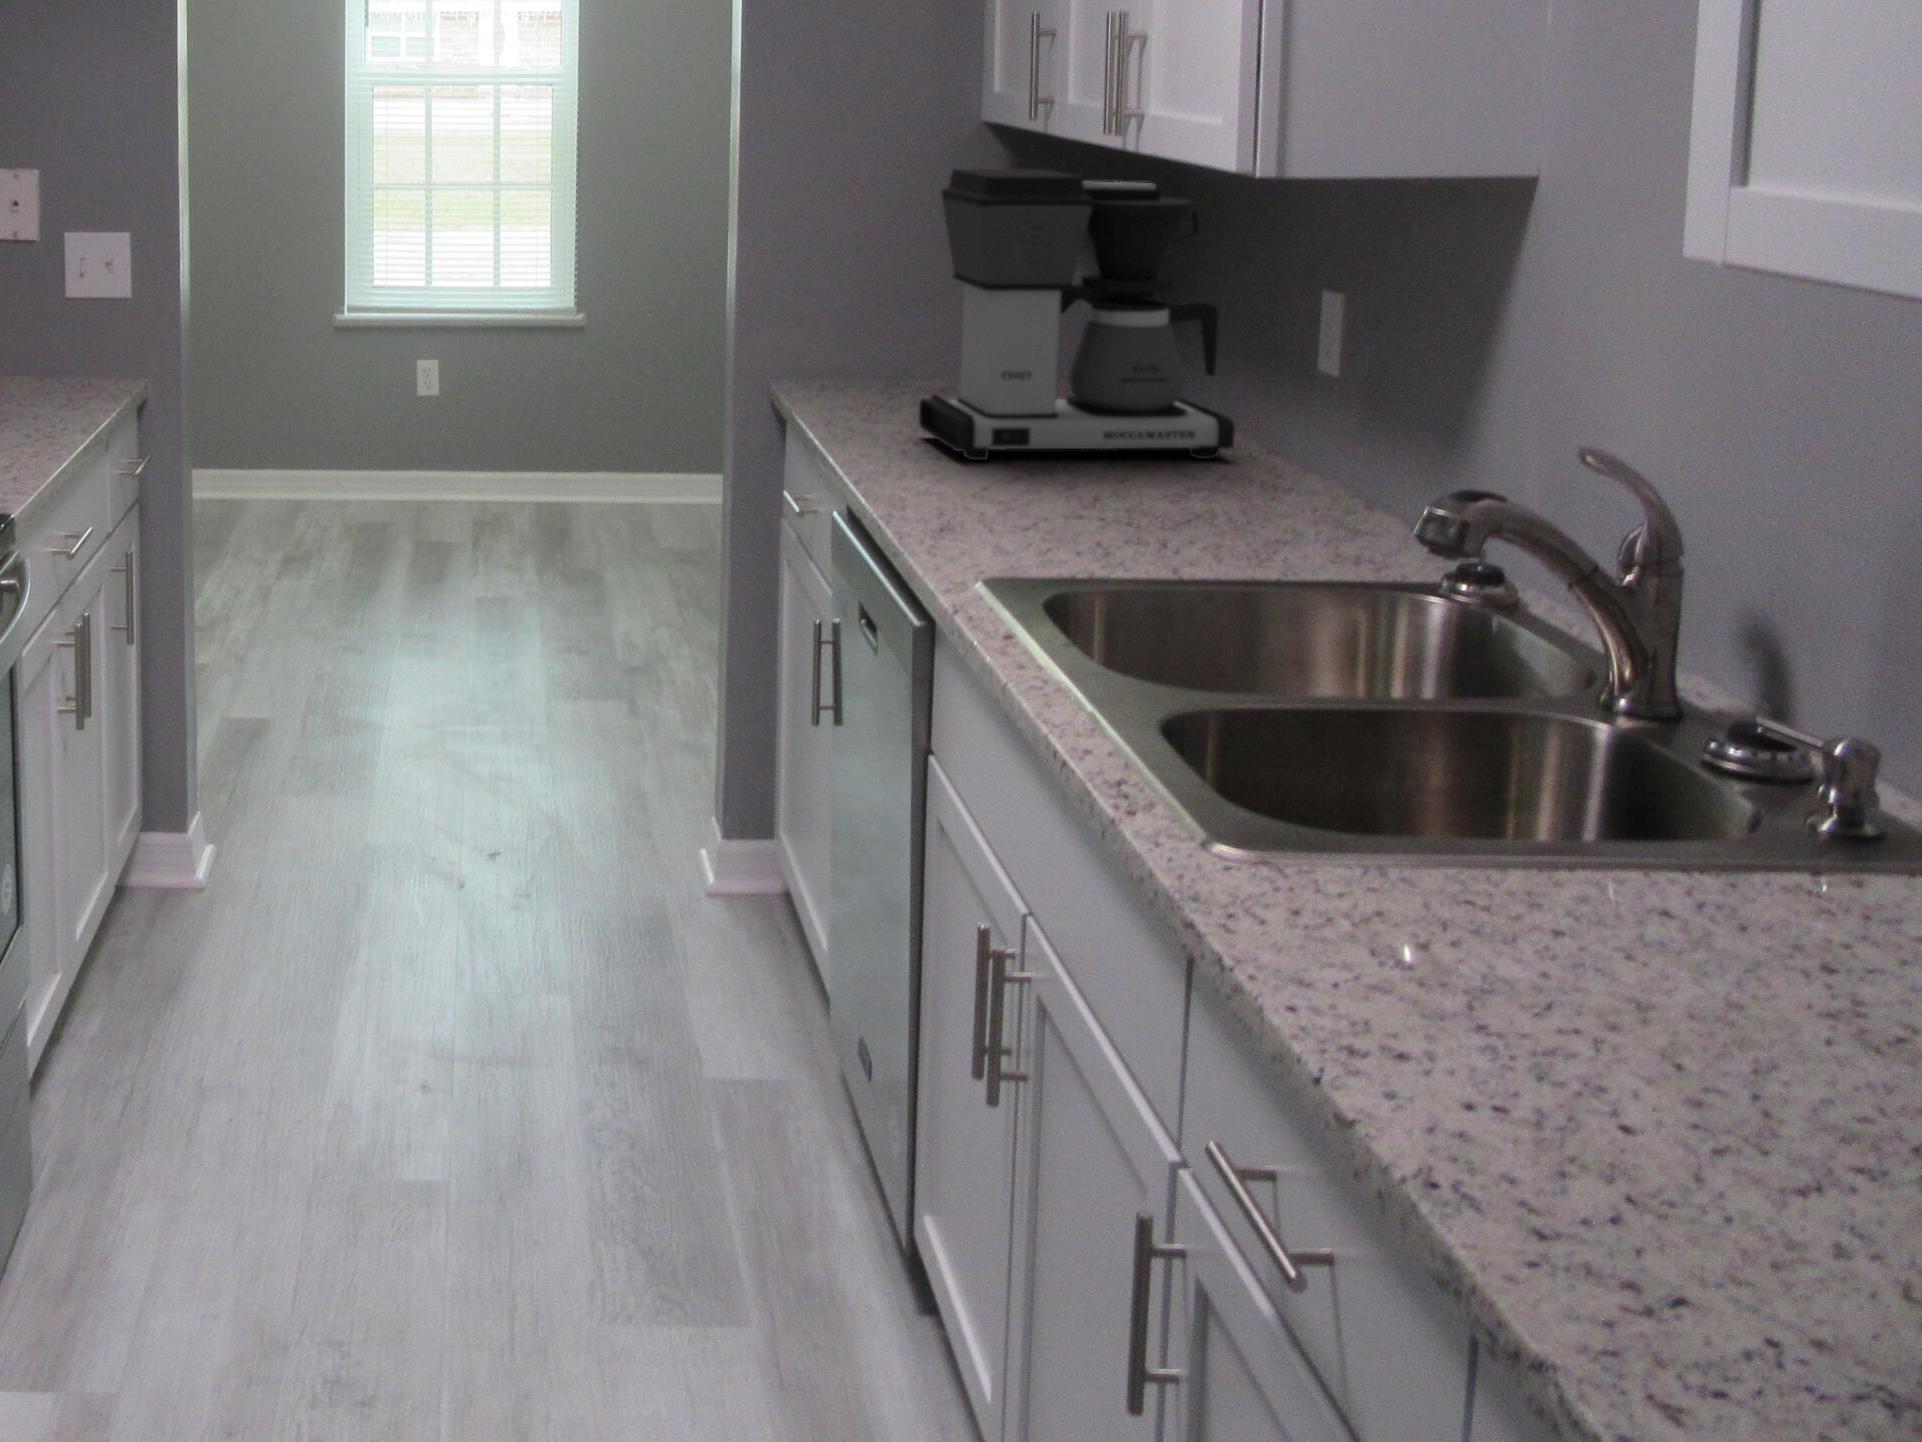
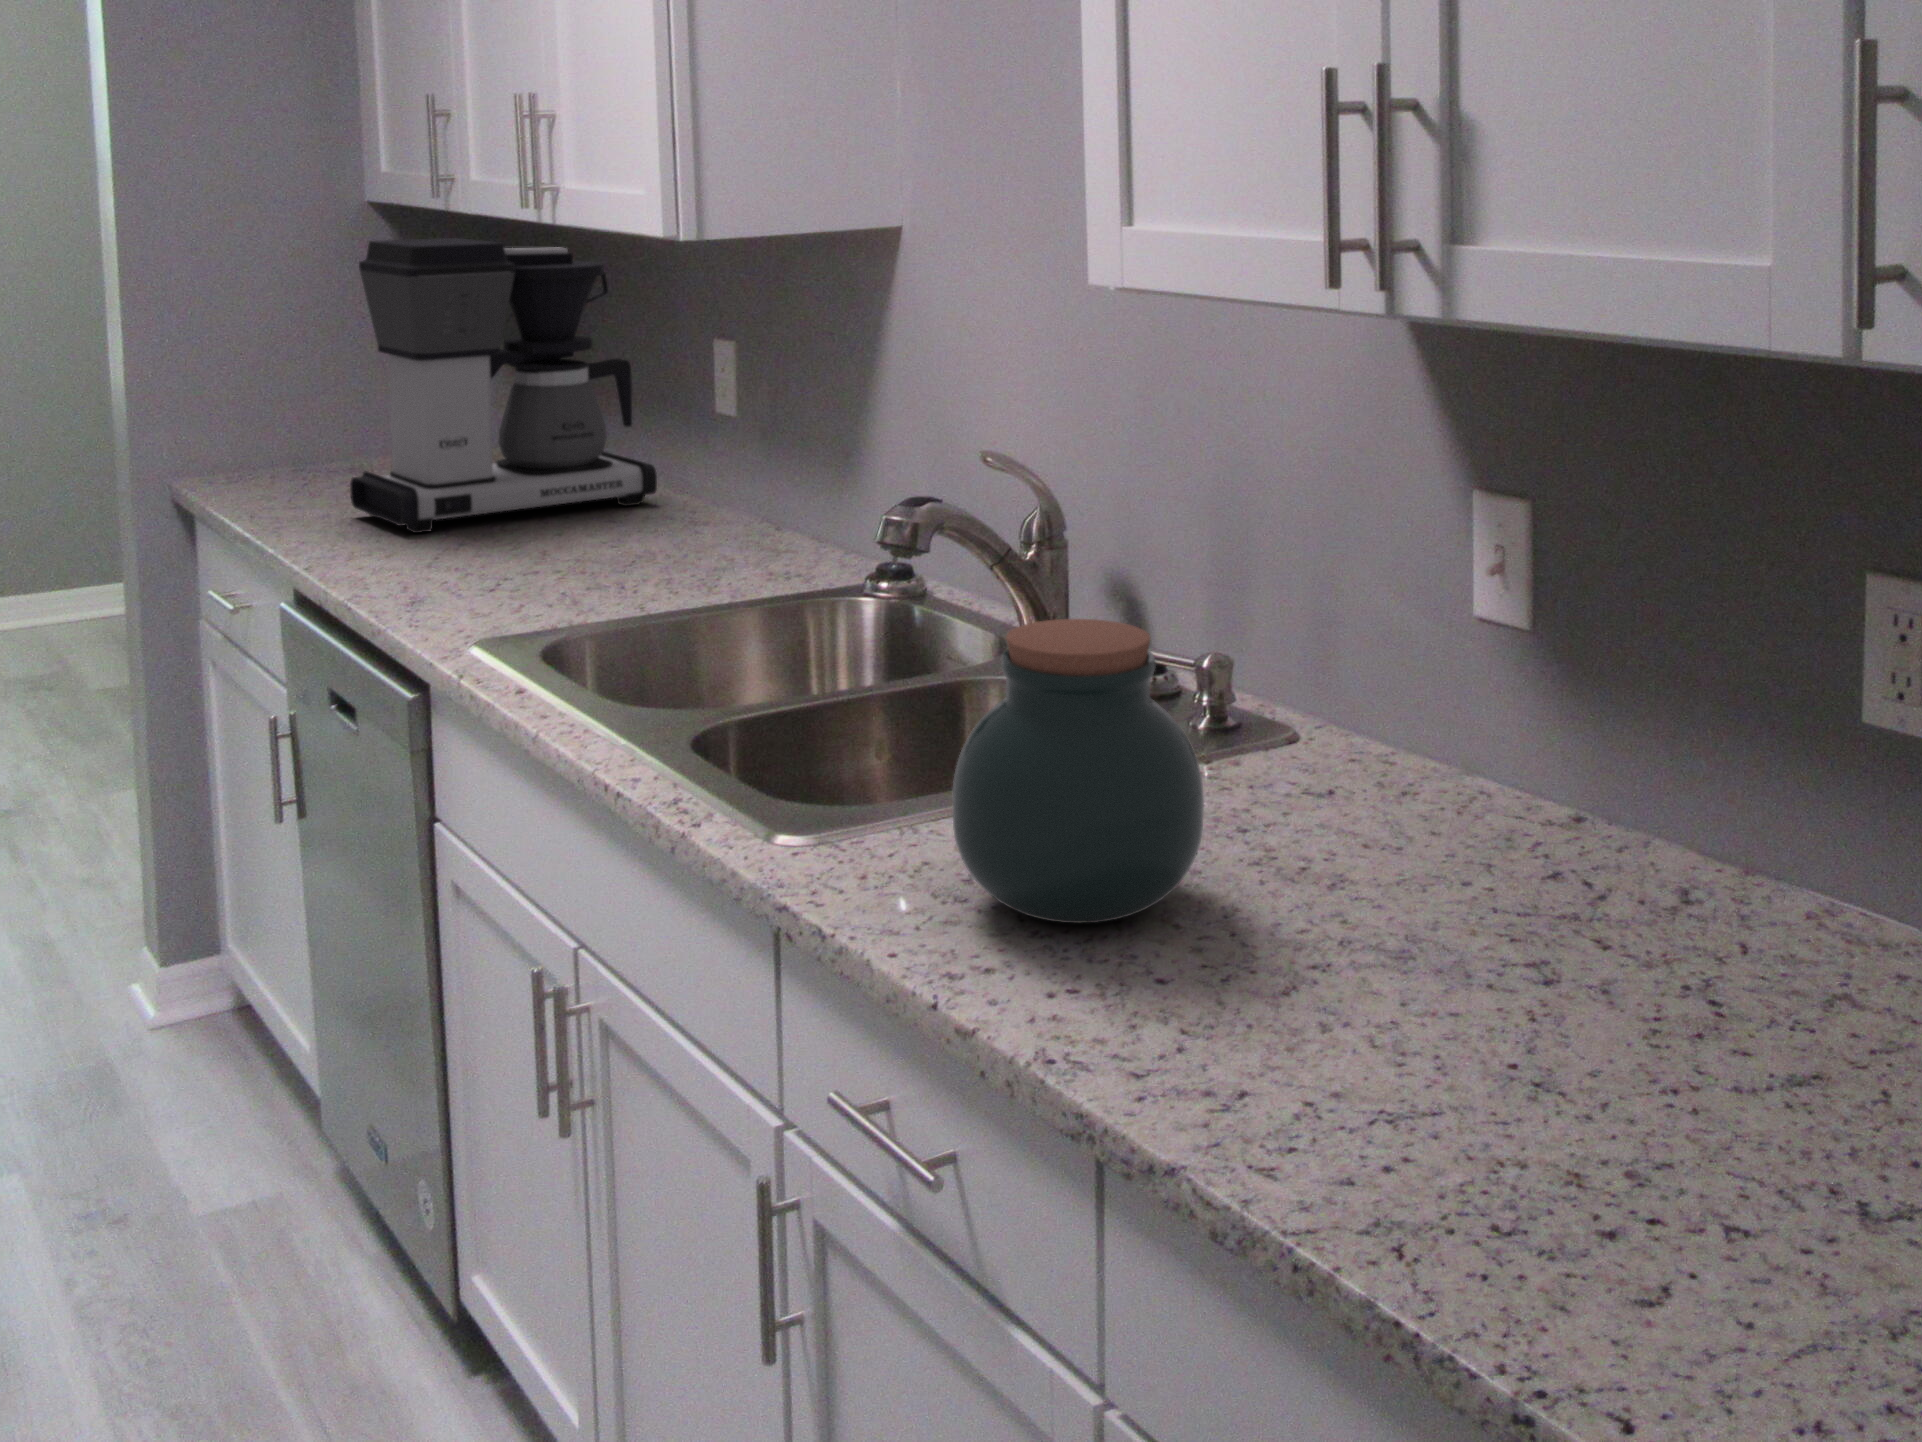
jar: none [1393,665,1742,1039] -> present [952,619,1204,923]

